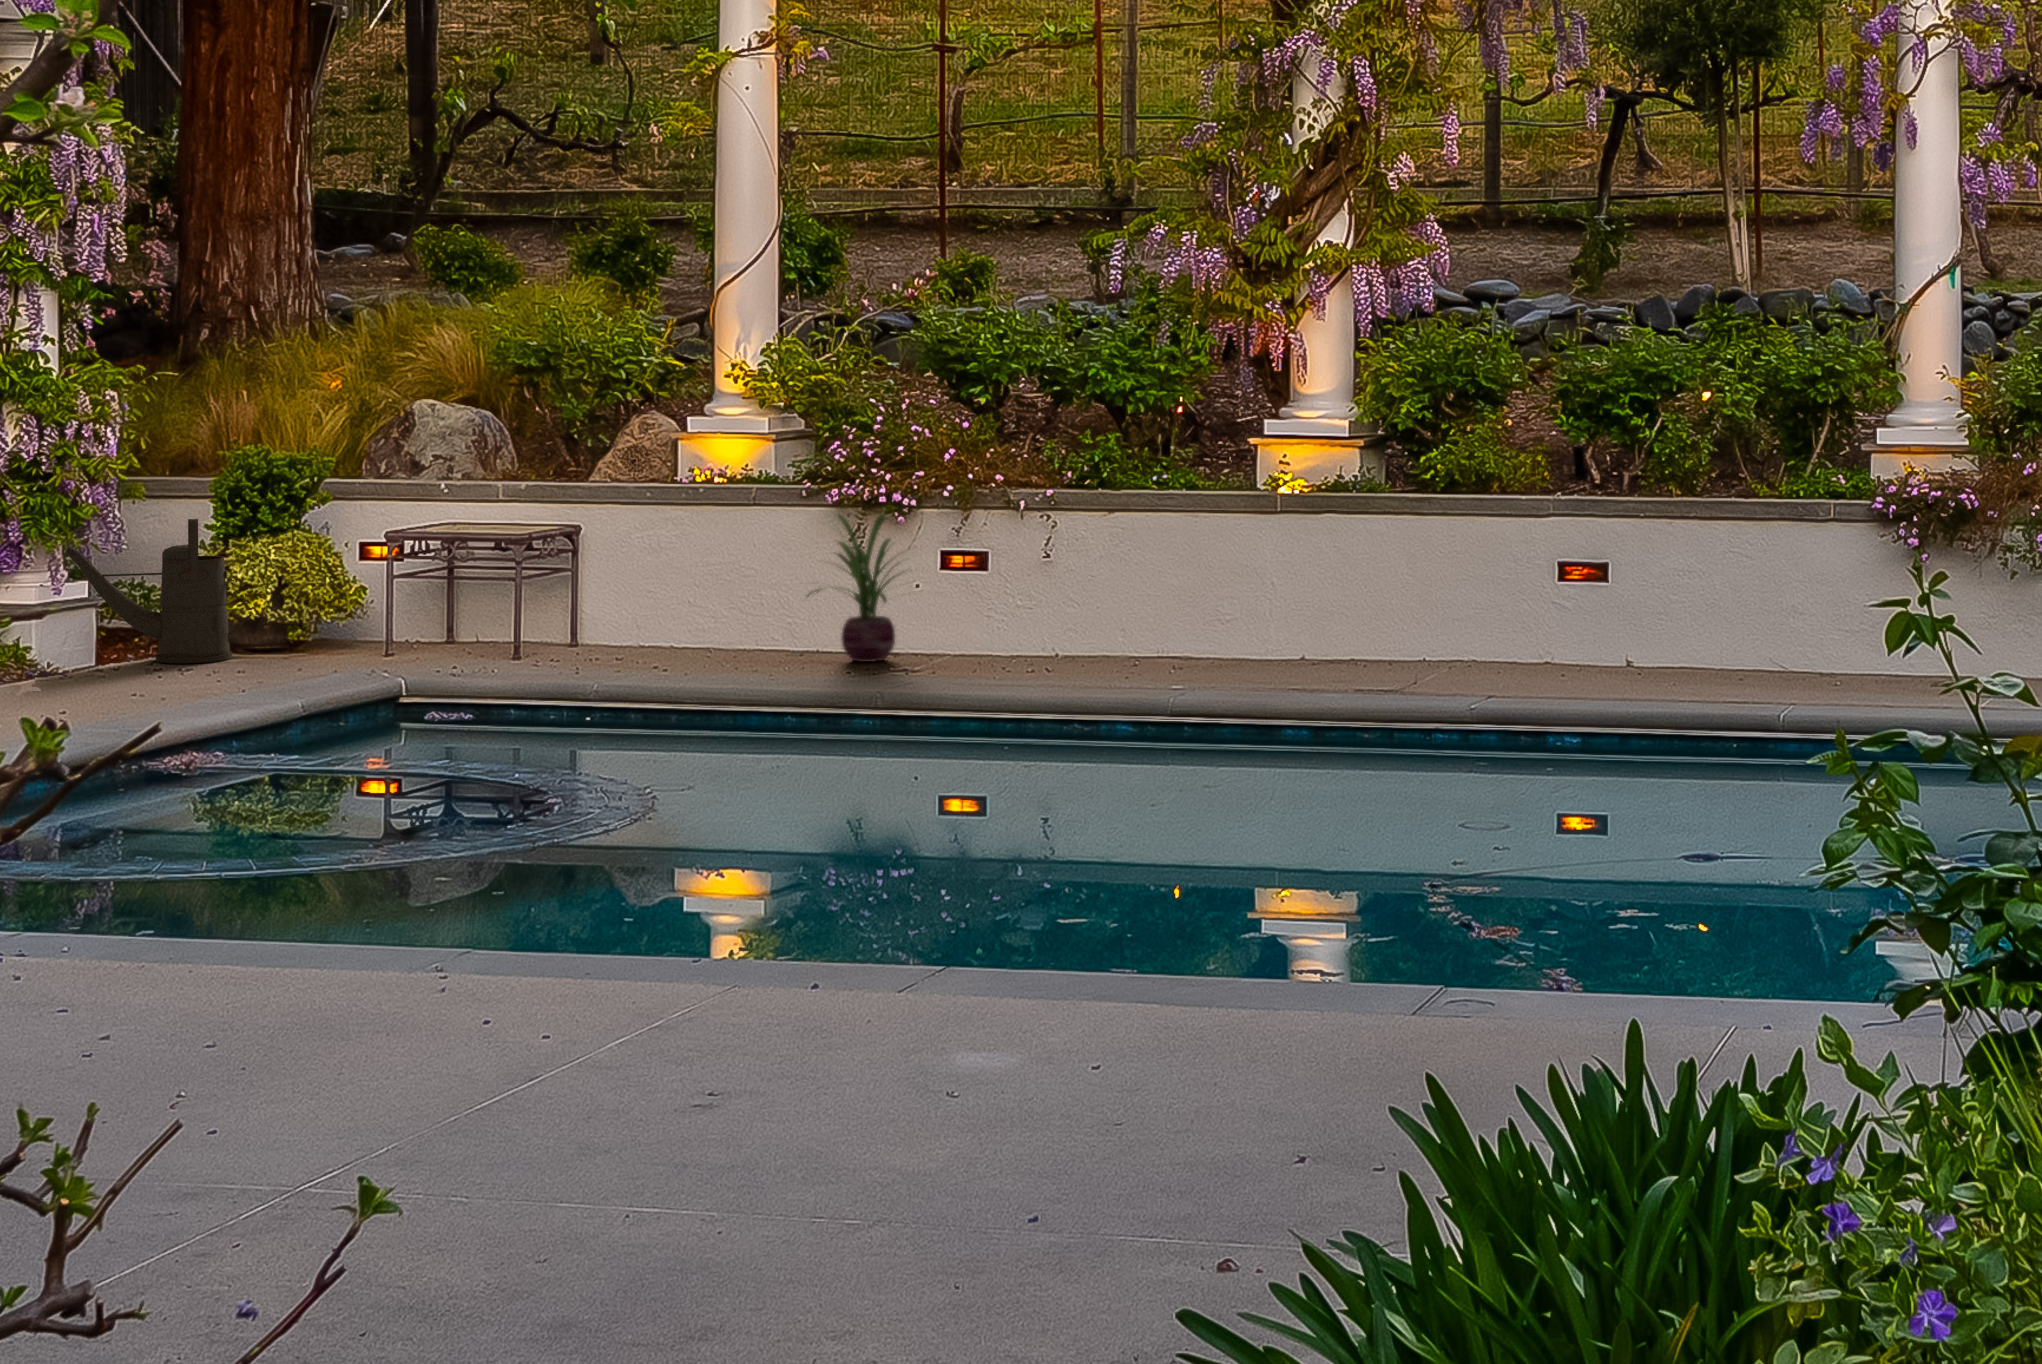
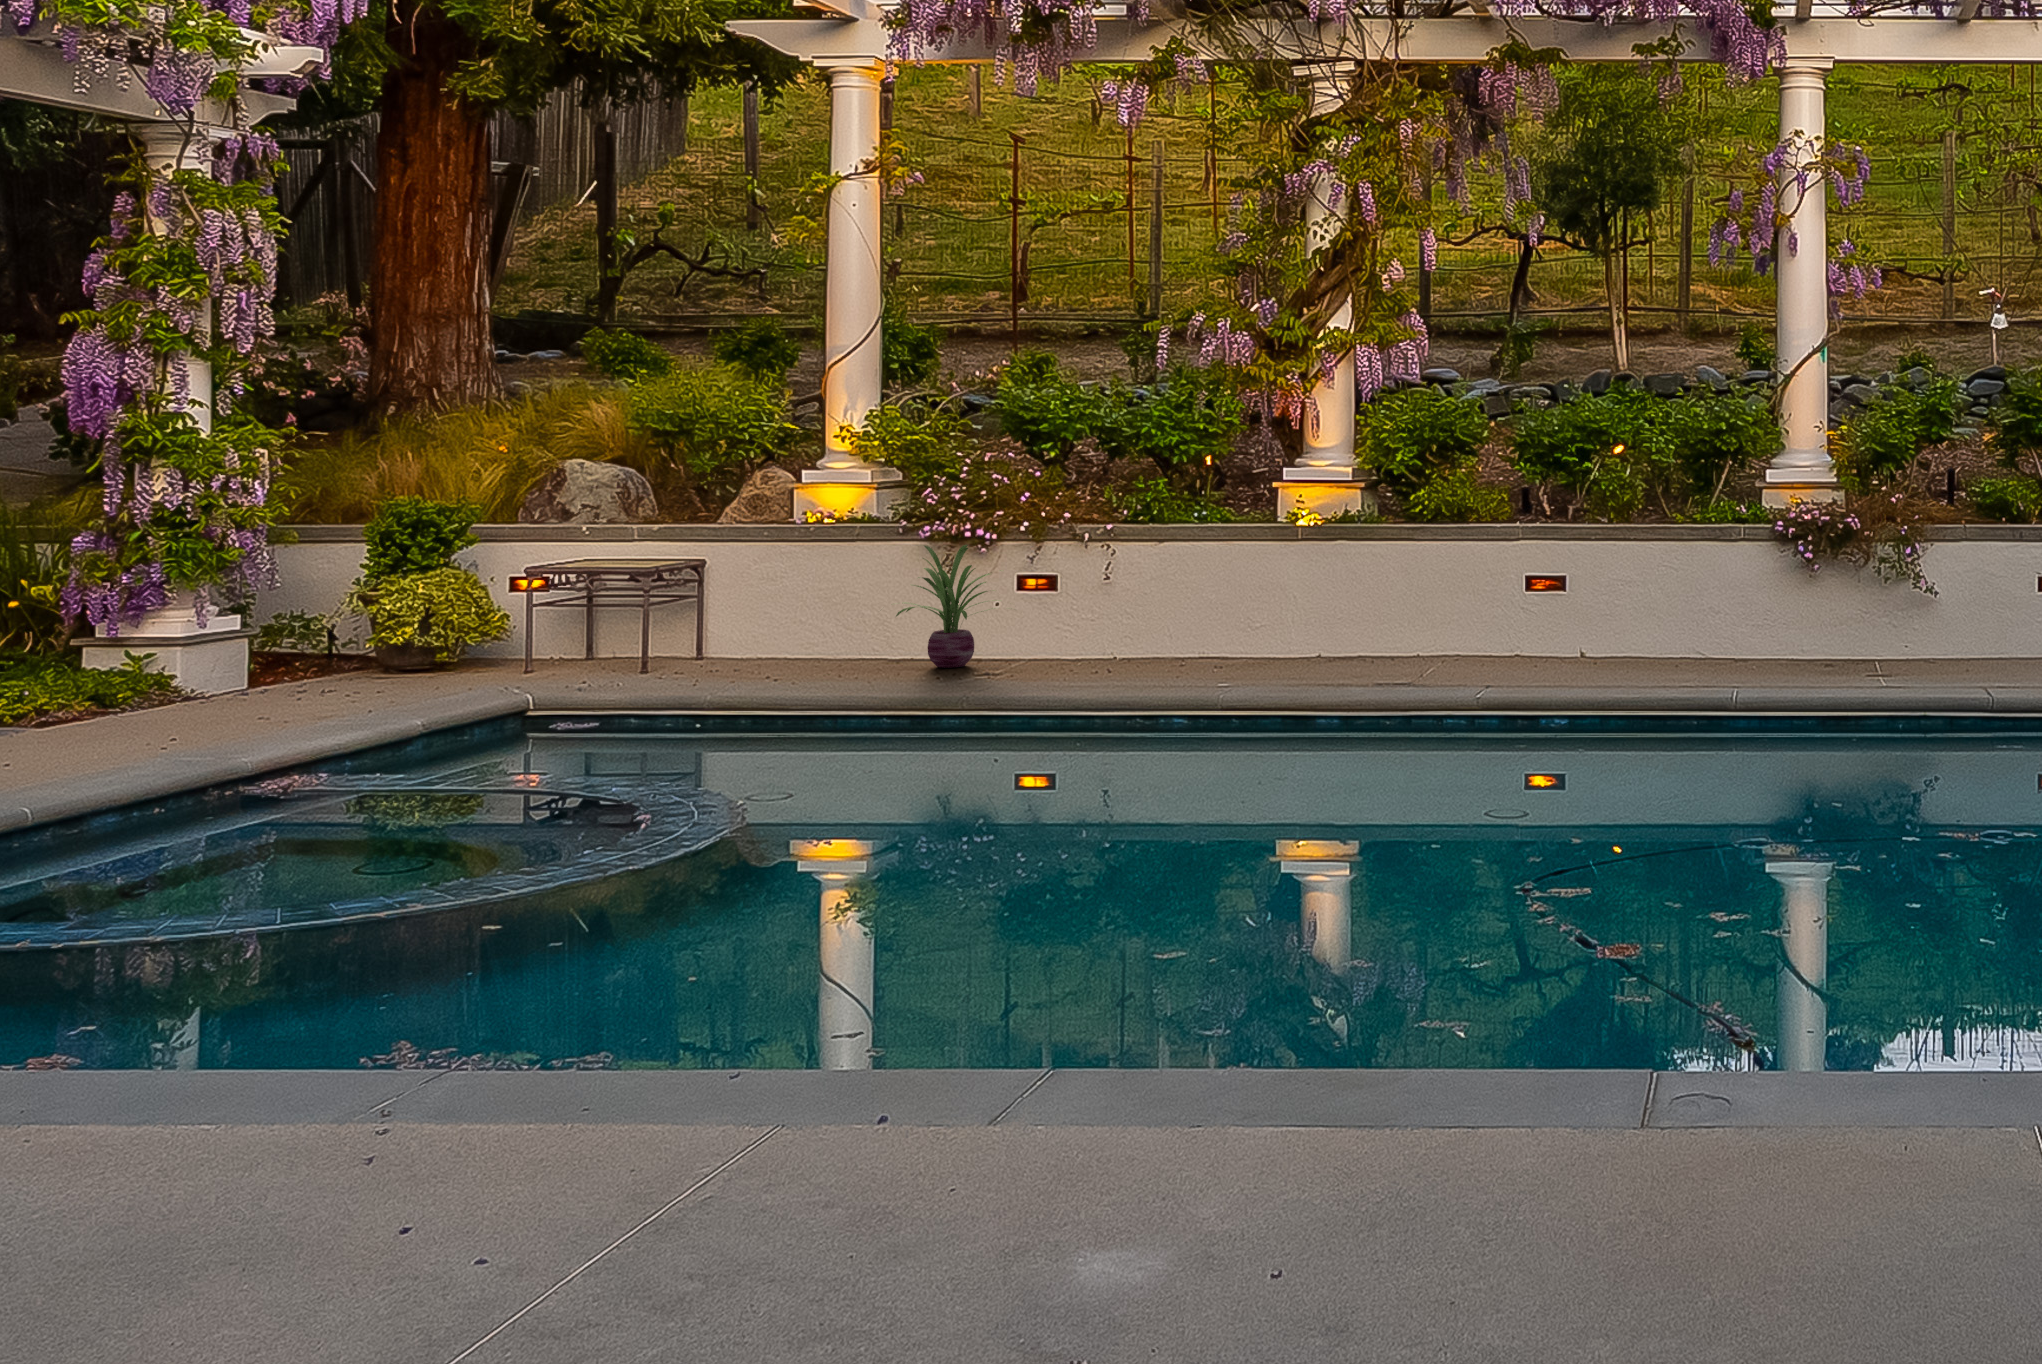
watering can: present [68,519,253,663] -> none [218,558,400,683]

